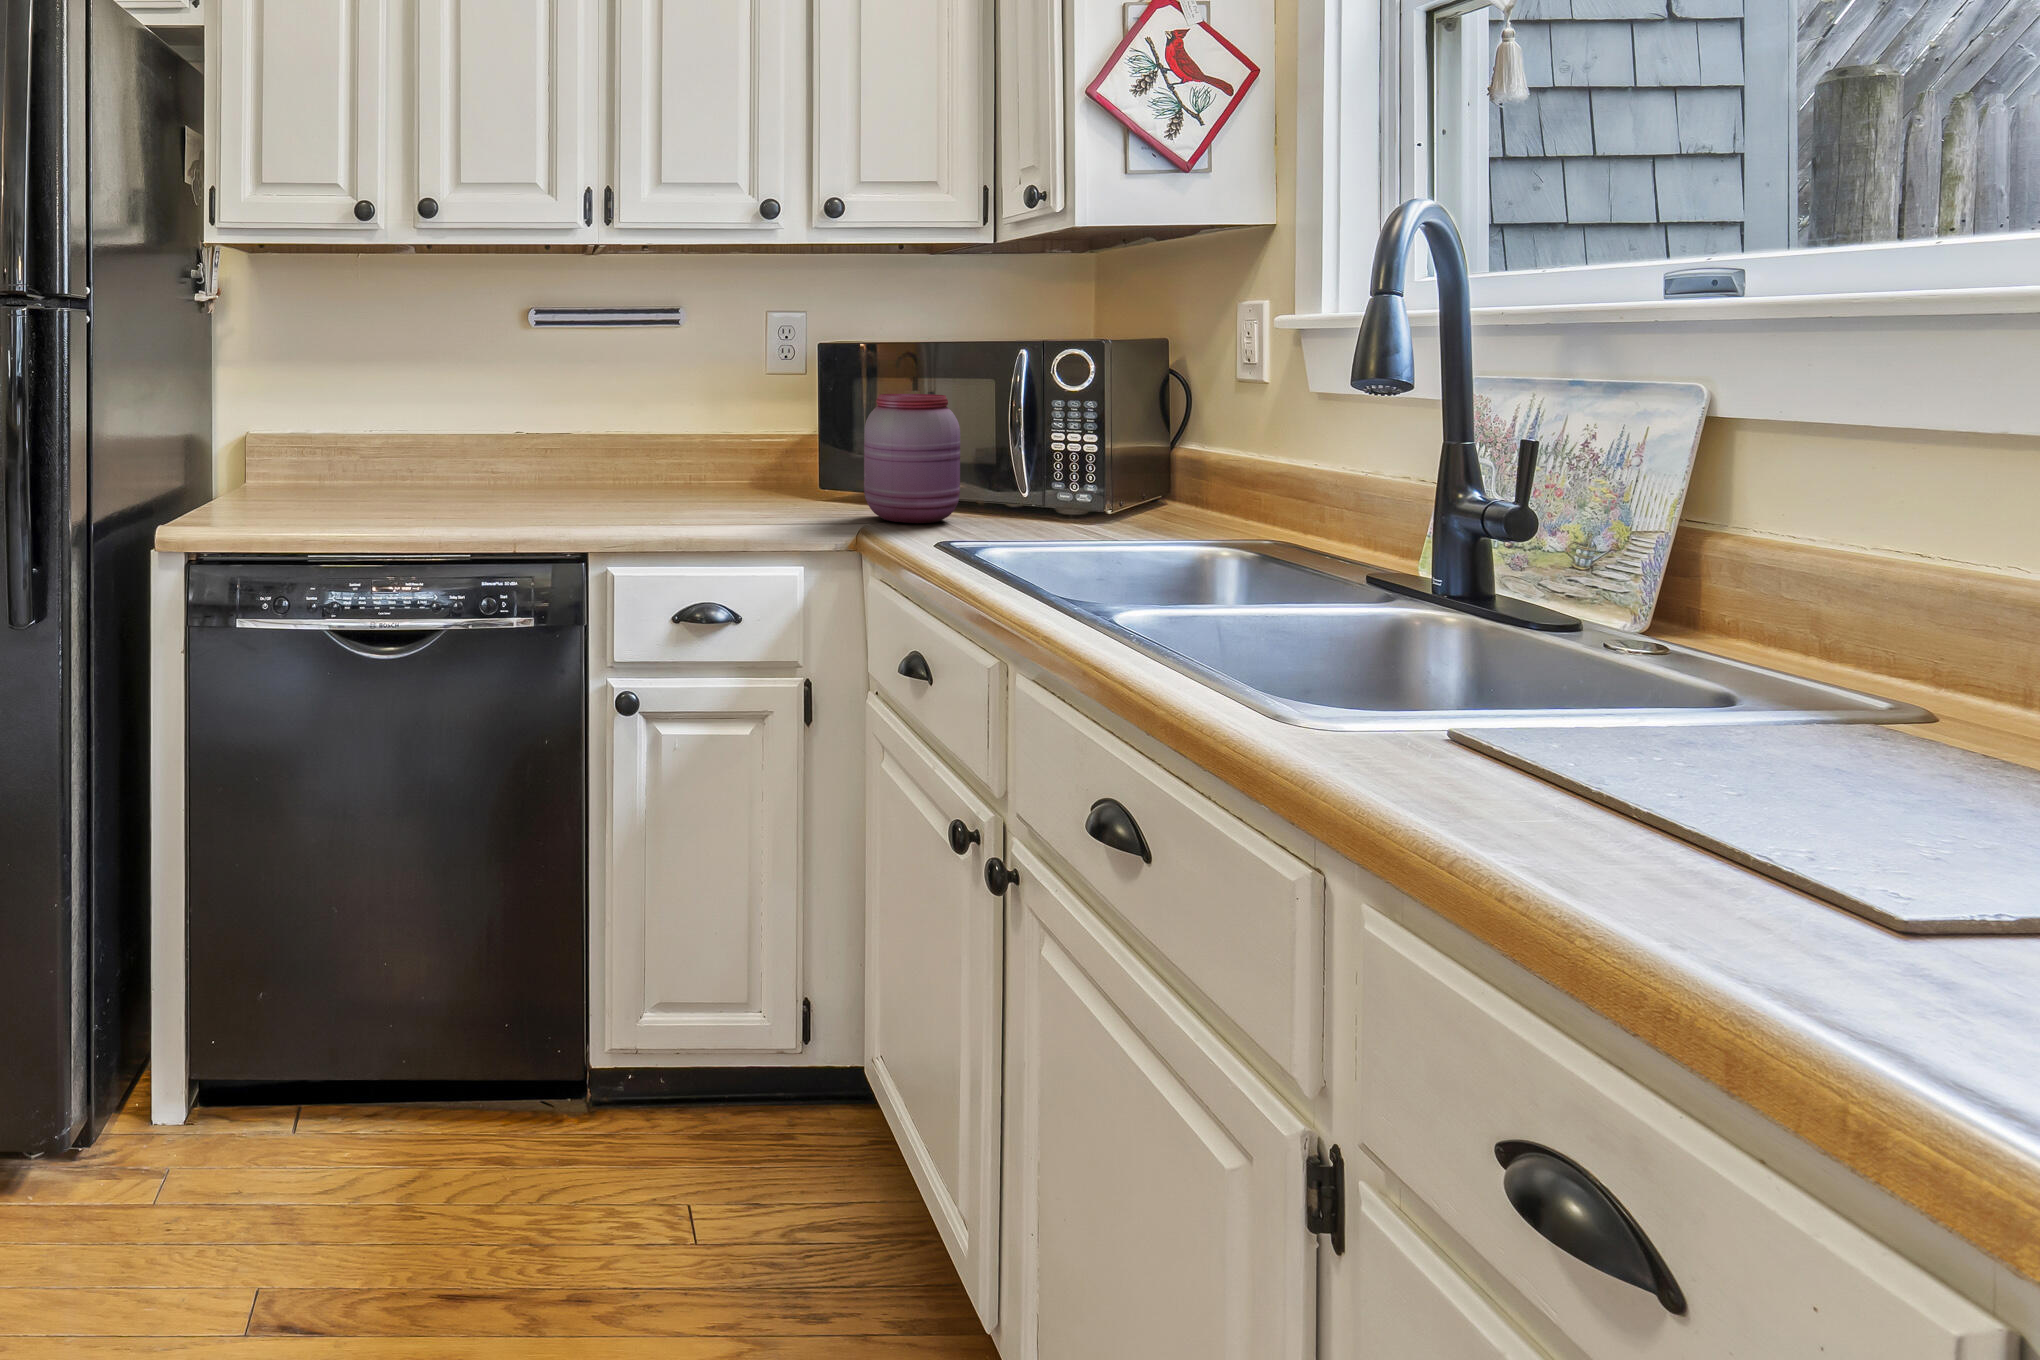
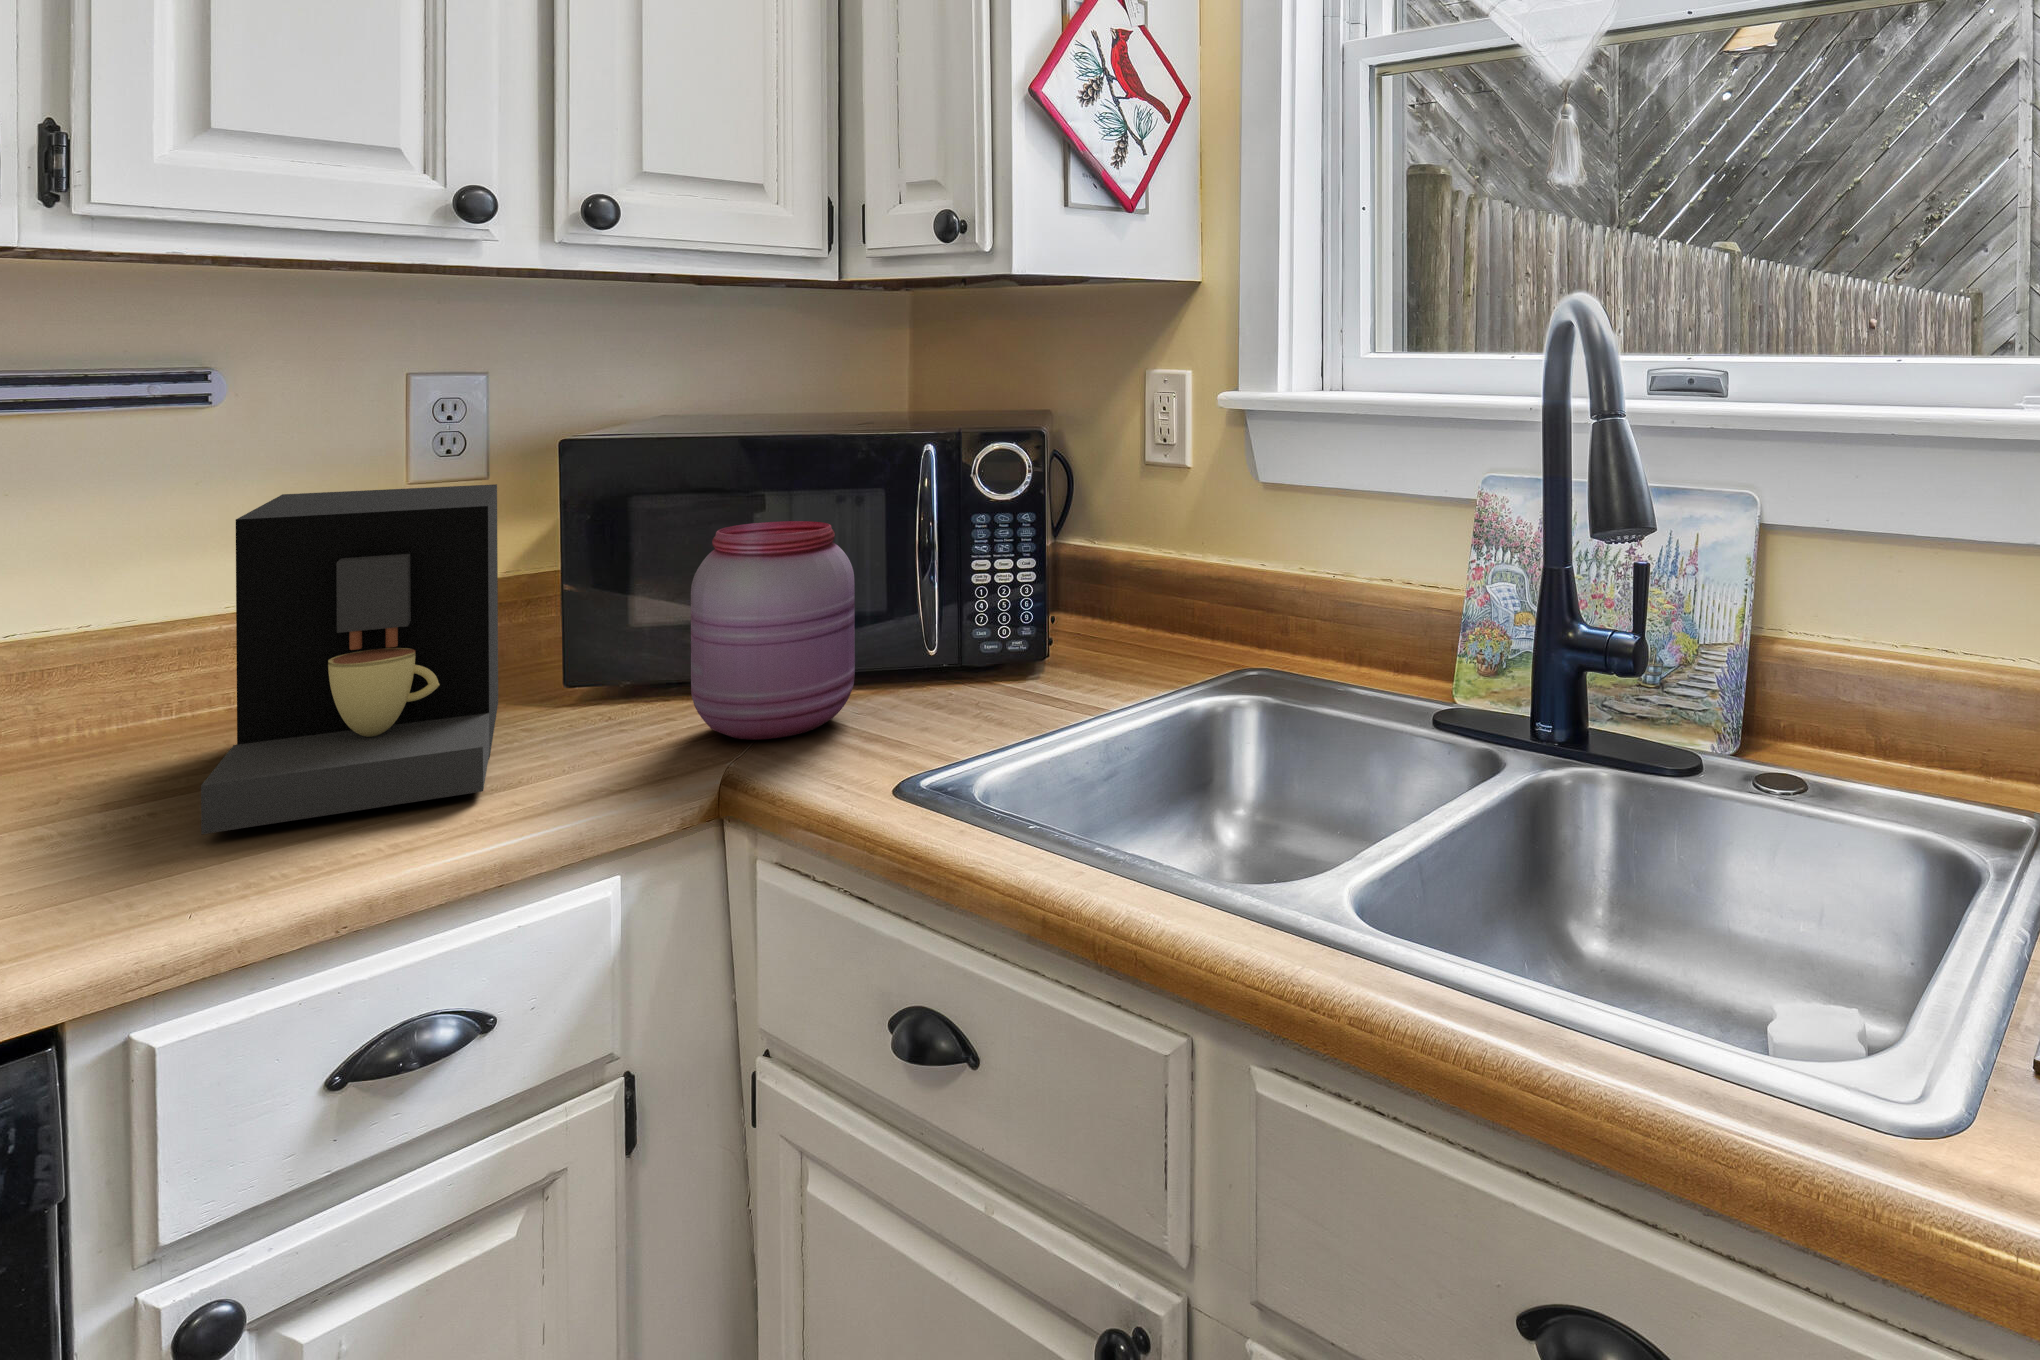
coffee maker: none [648,369,793,516] -> present [201,484,498,834]

